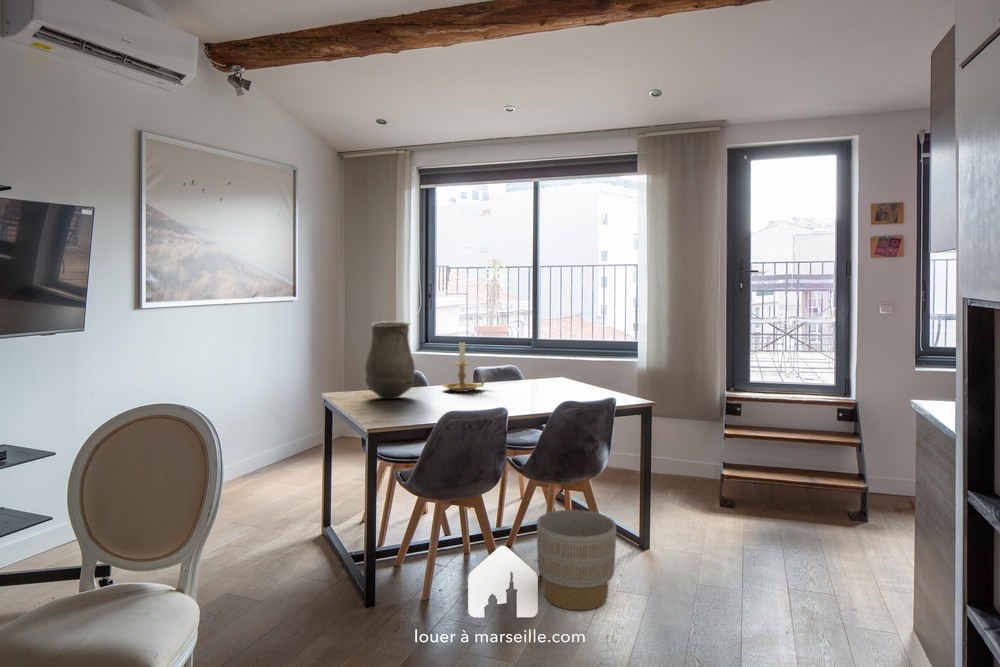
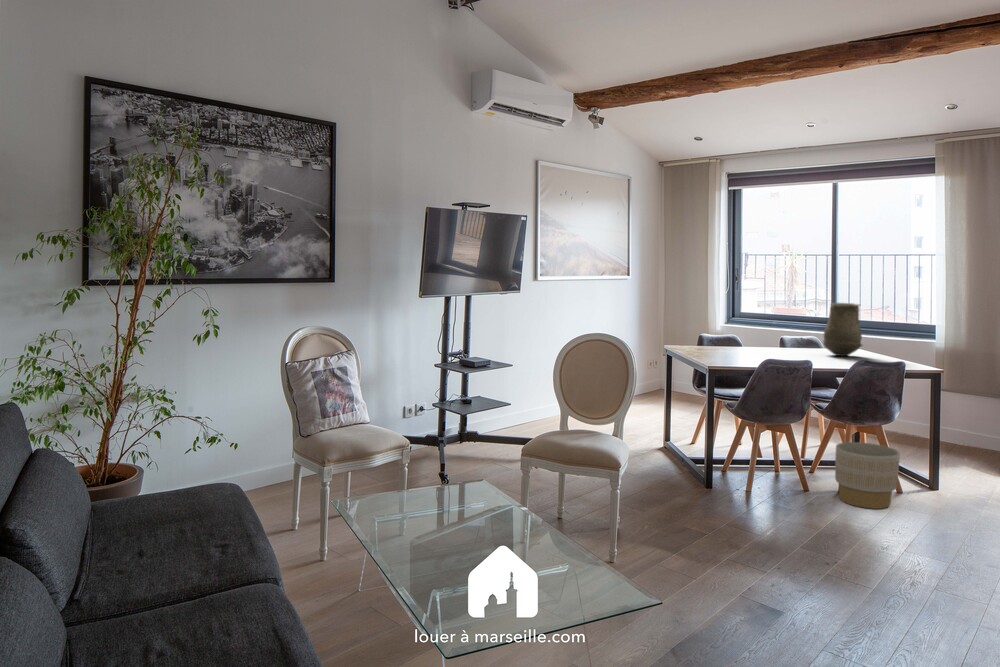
vase: present [365,321,415,399] -> present [823,303,862,356]
candle holder: present [442,343,486,392] -> none [760,317,796,355]

